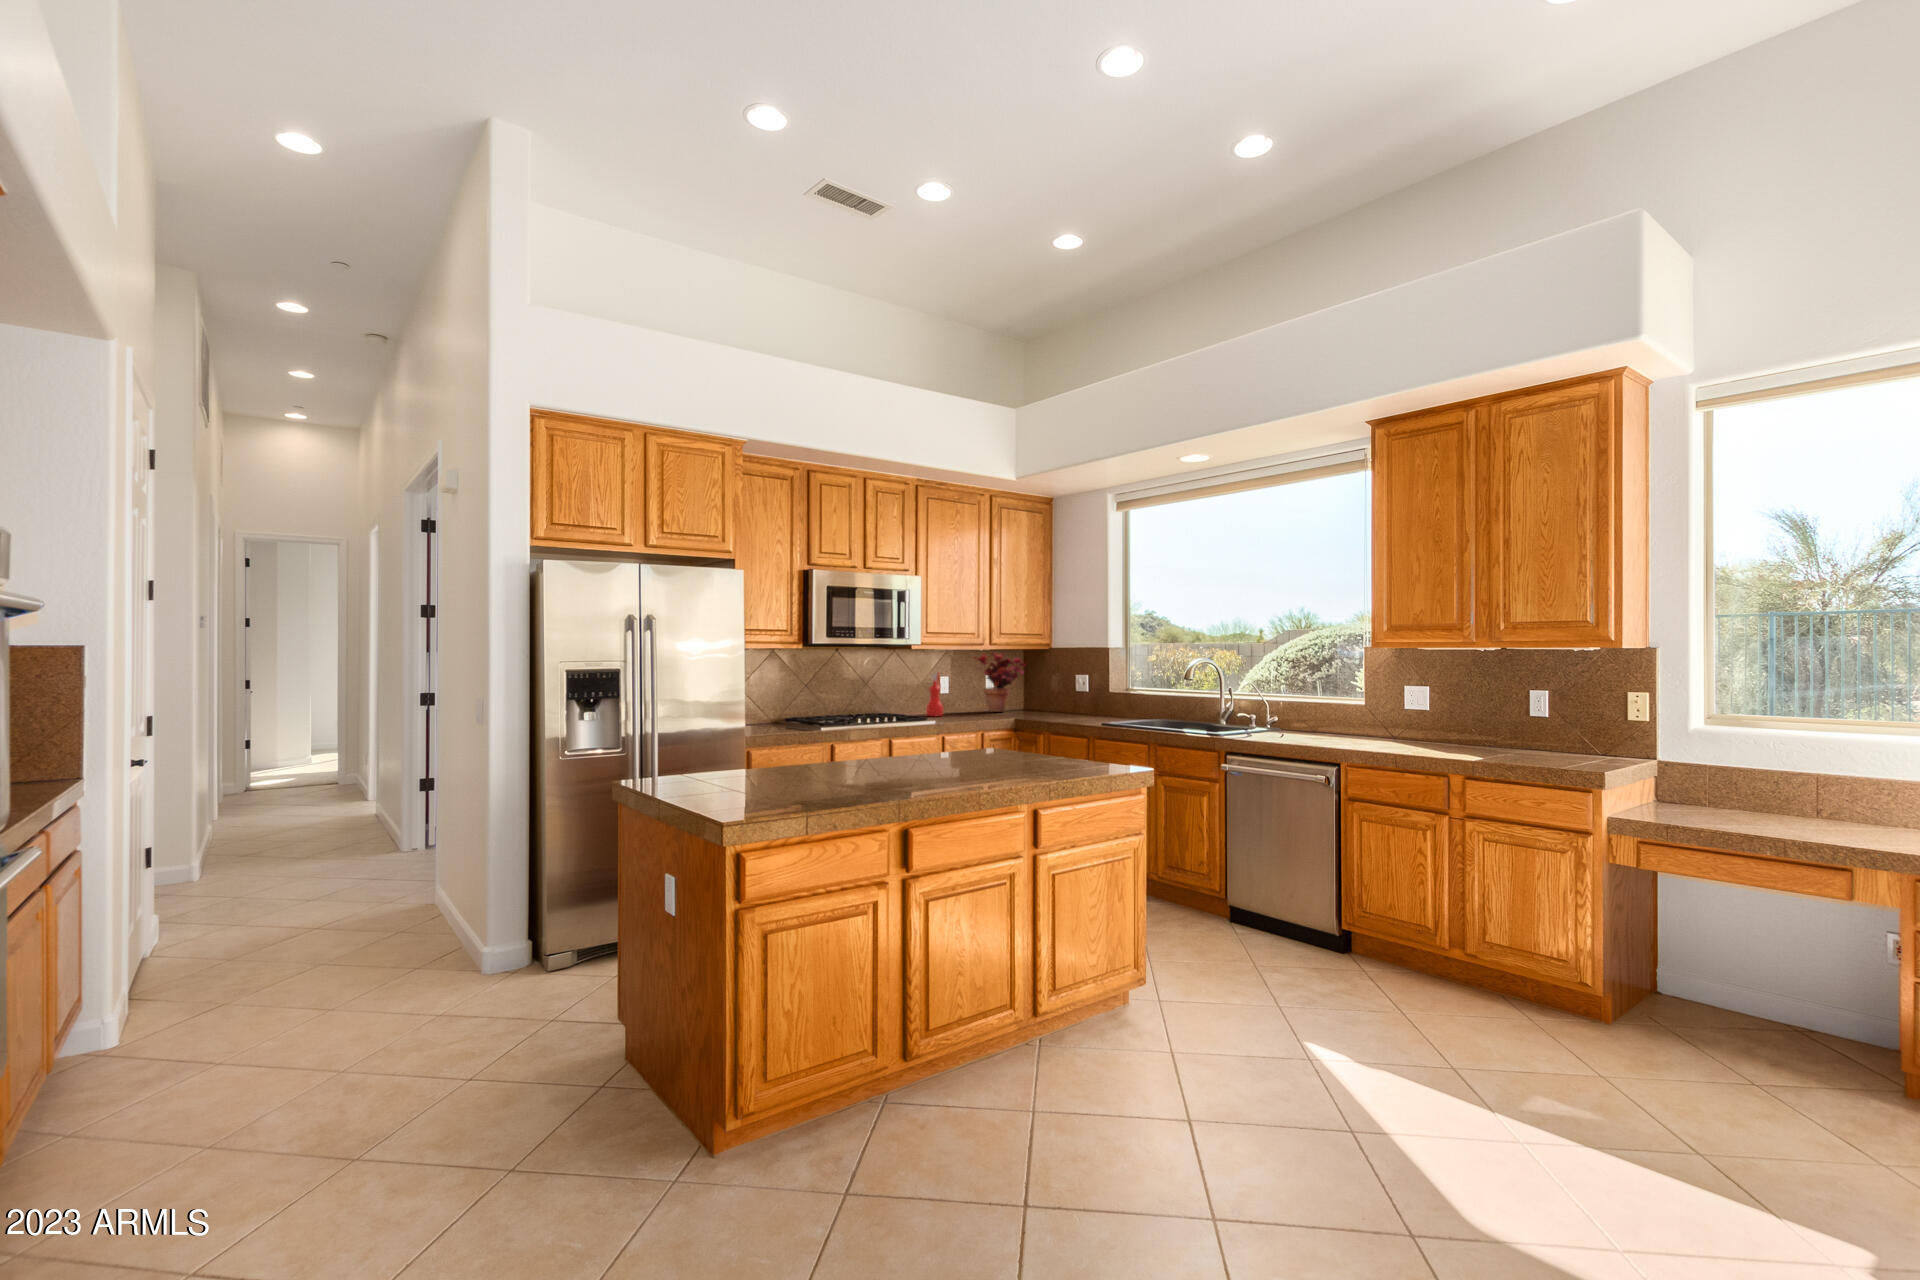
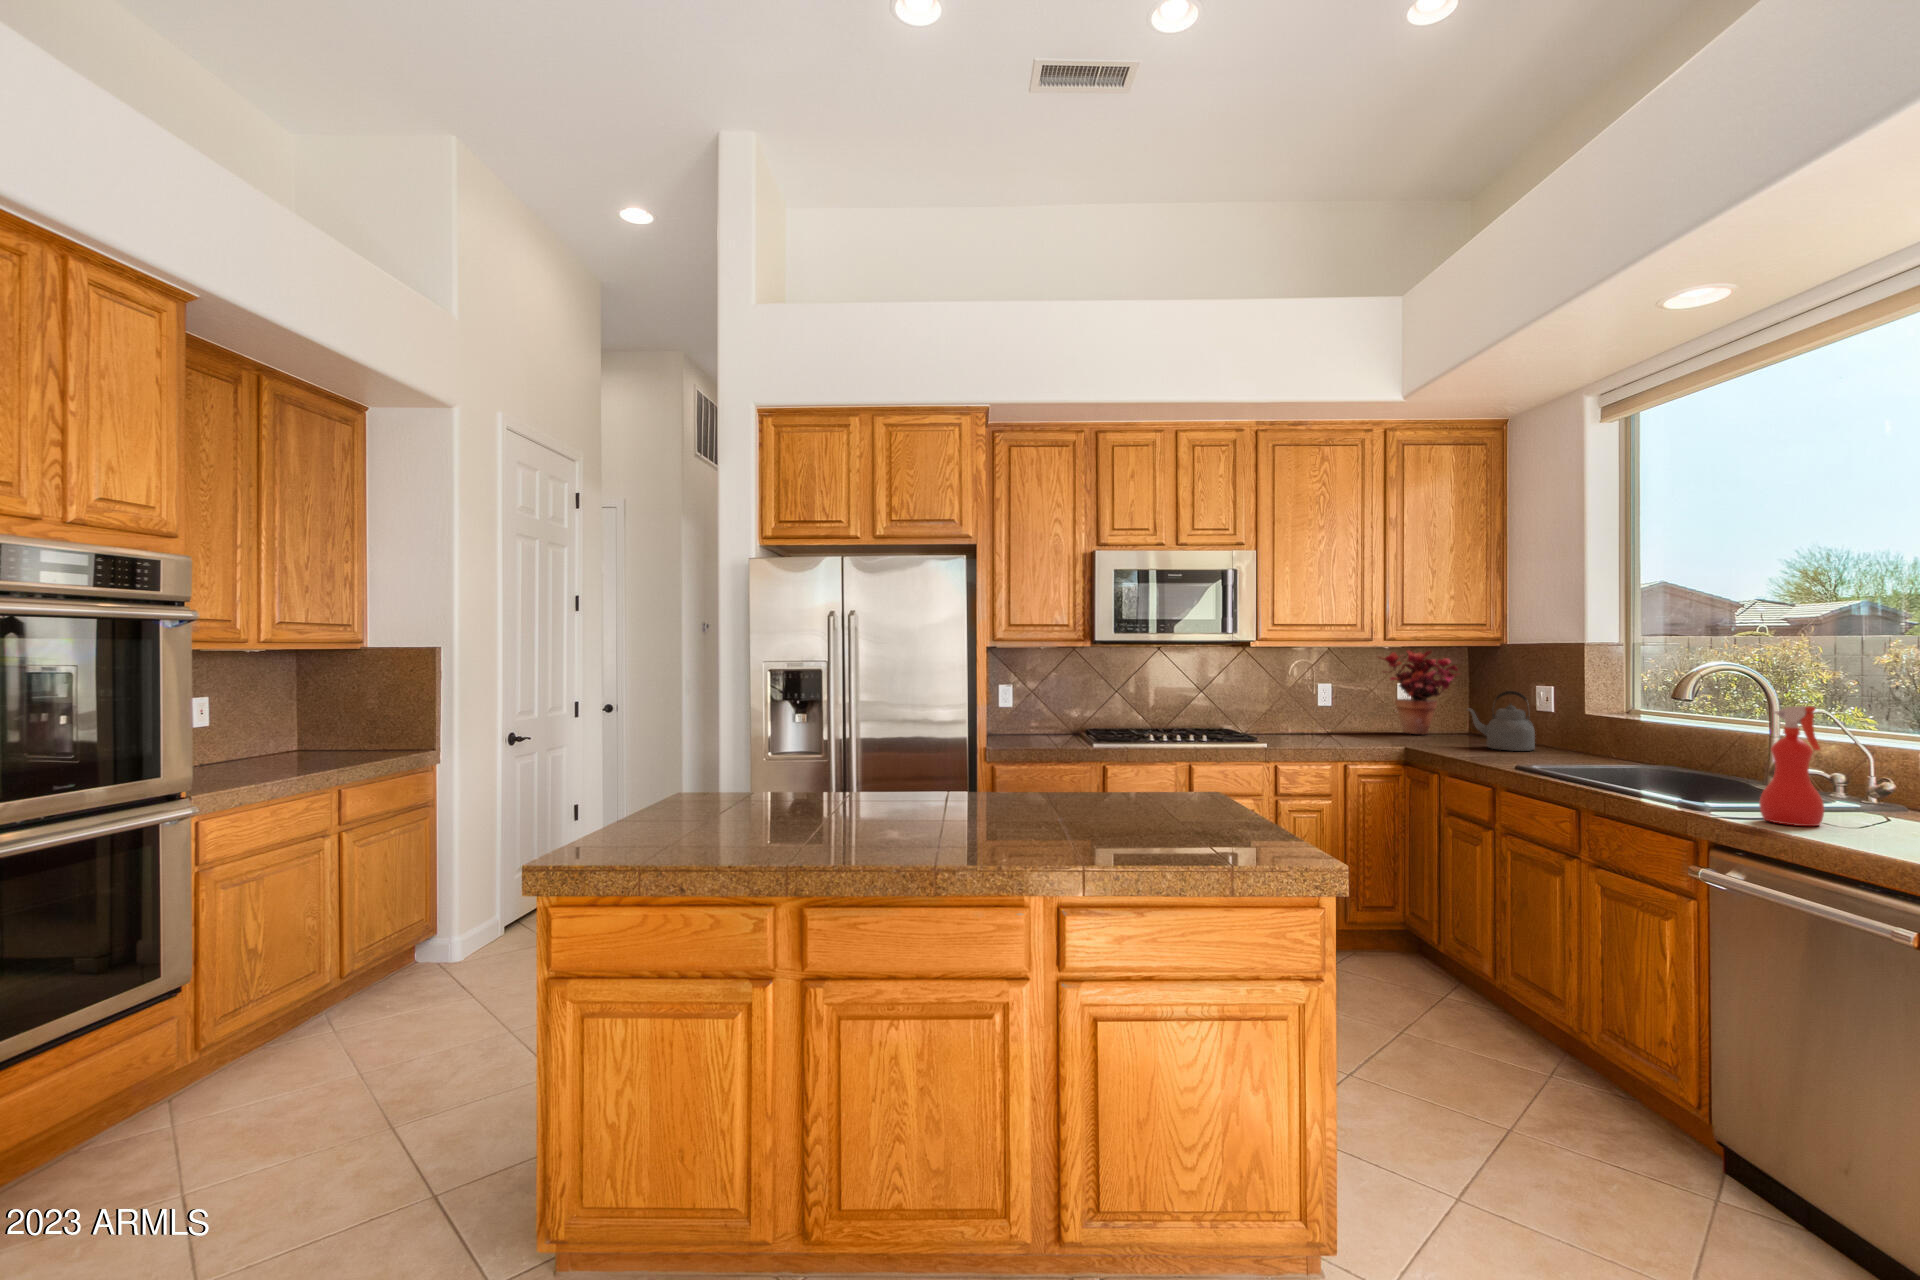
spray bottle: present [926,672,943,716] -> present [1759,706,1824,826]
kettle: none [1041,678,1081,717] -> present [1468,691,1535,751]

